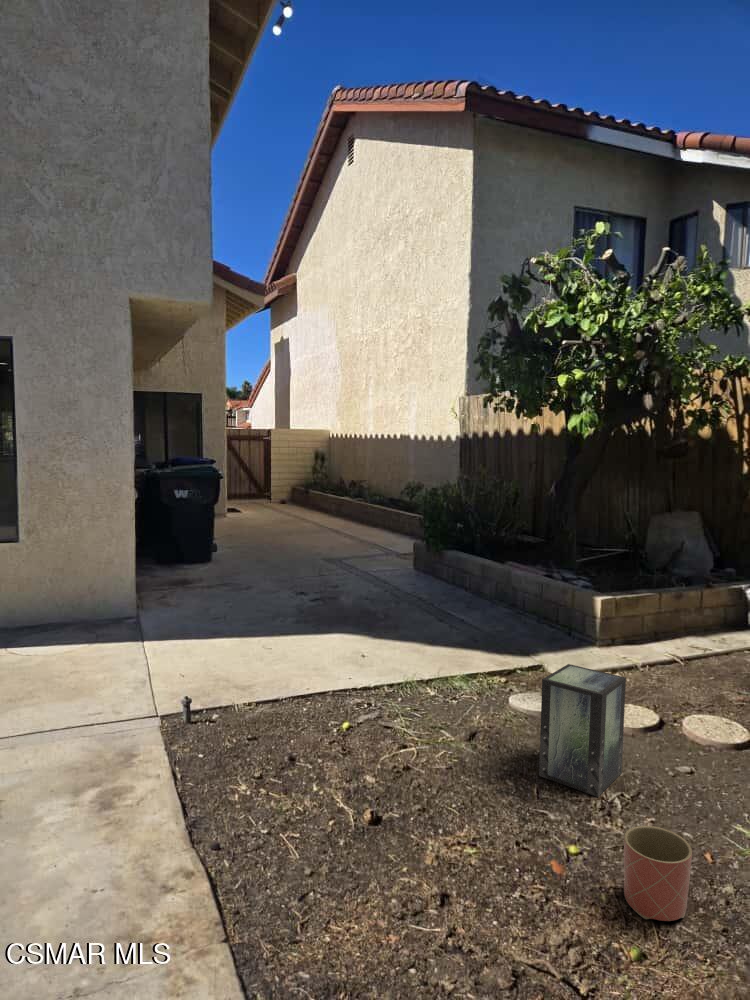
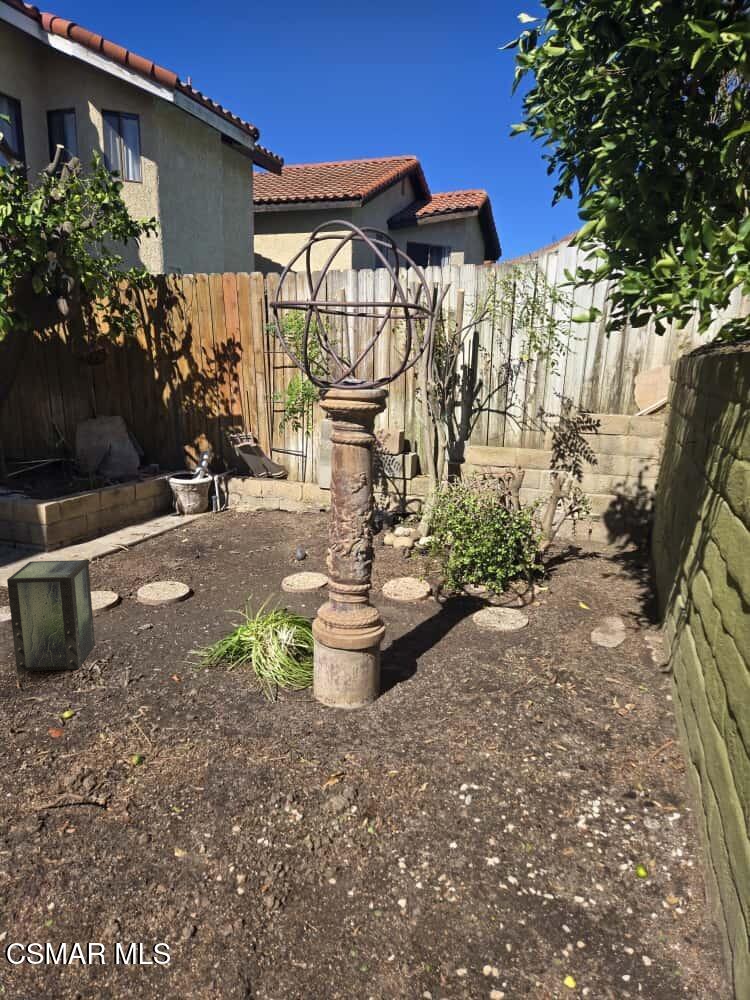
planter: present [624,826,692,921] -> none [113,664,168,736]

